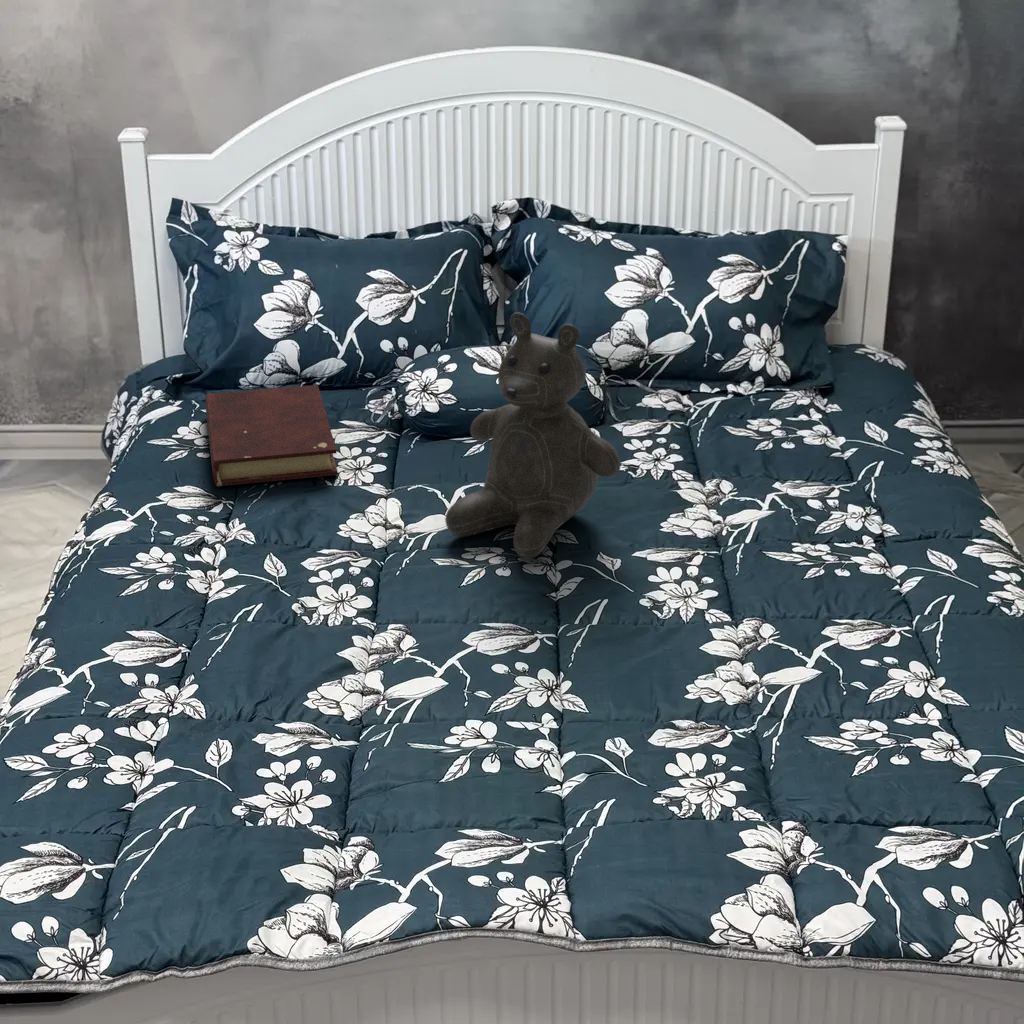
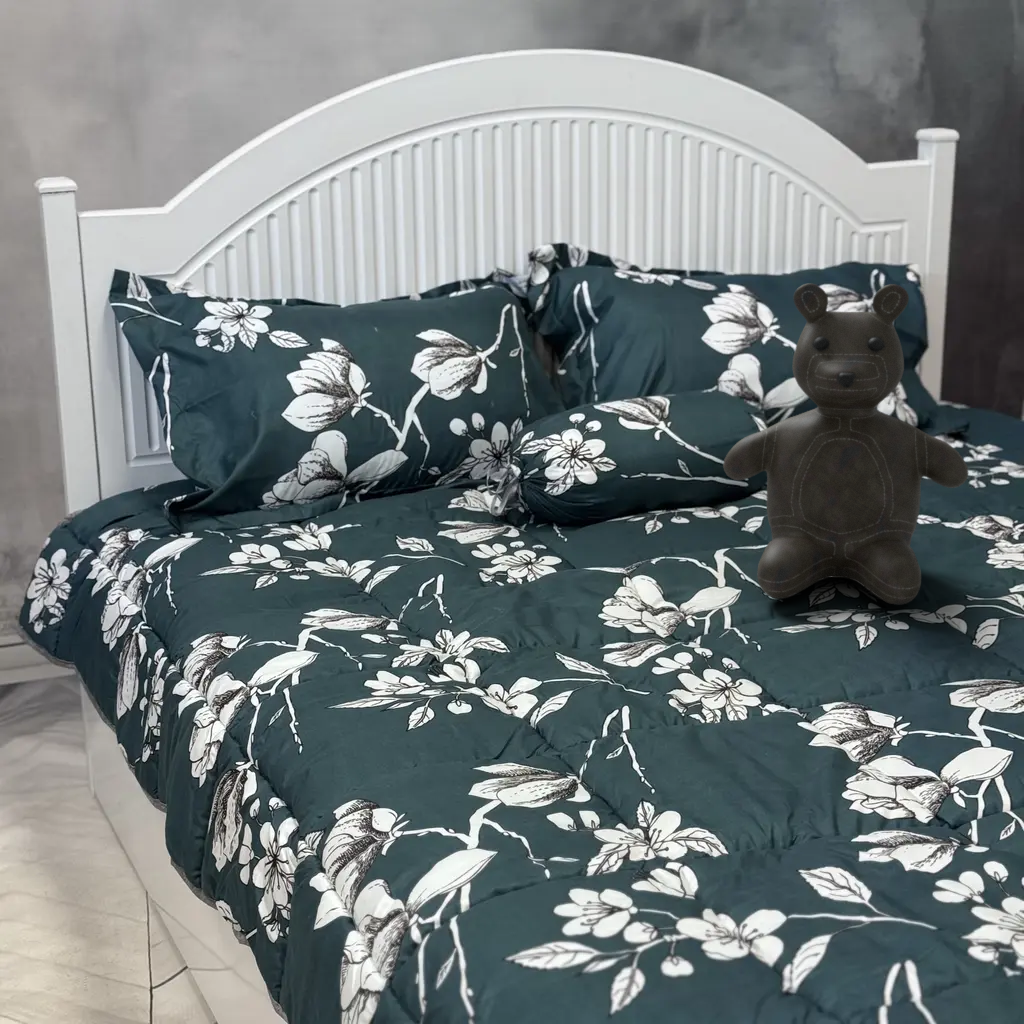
book: present [205,385,338,486] -> none [252,481,526,600]

